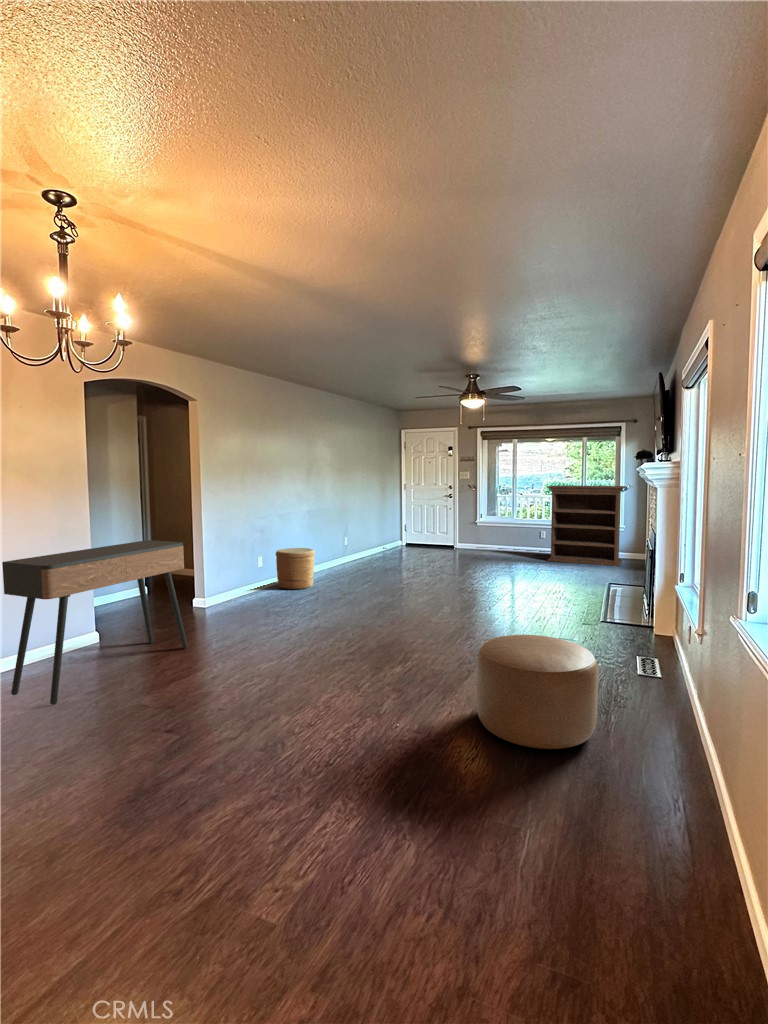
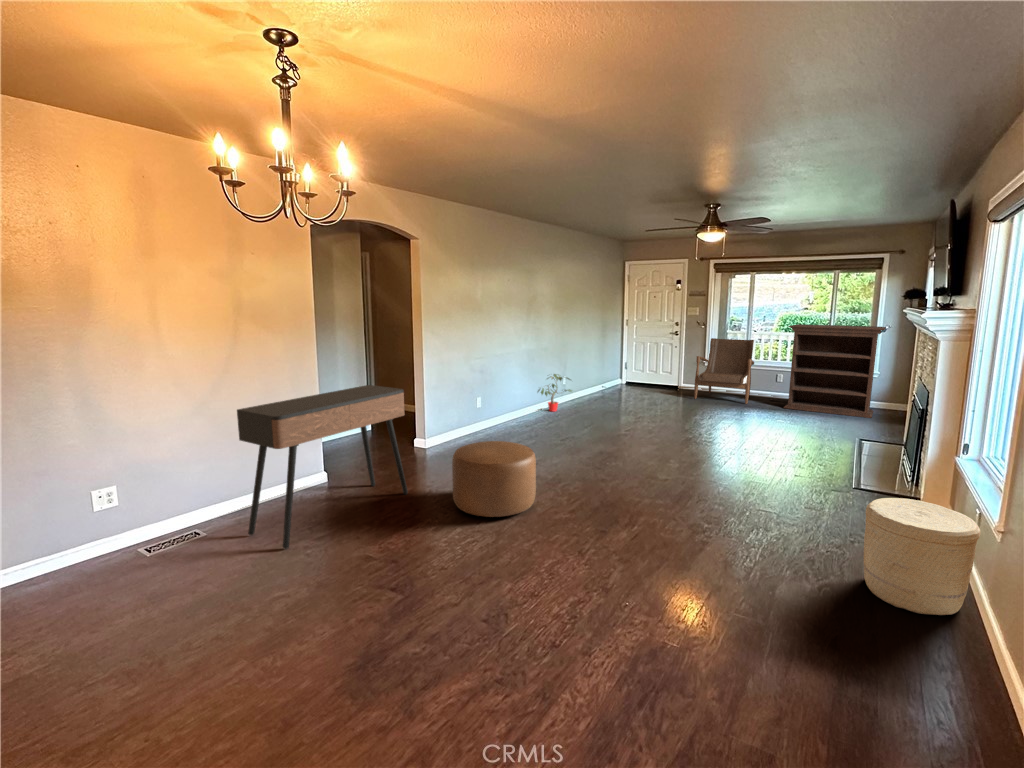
armchair: none [469,500,521,559] -> present [694,338,754,404]
potted plant: none [321,534,358,571] -> present [538,374,572,411]
woven basket: present [276,548,315,590] -> present [863,498,981,615]
ottoman: present [476,635,598,749] -> present [452,441,536,517]

